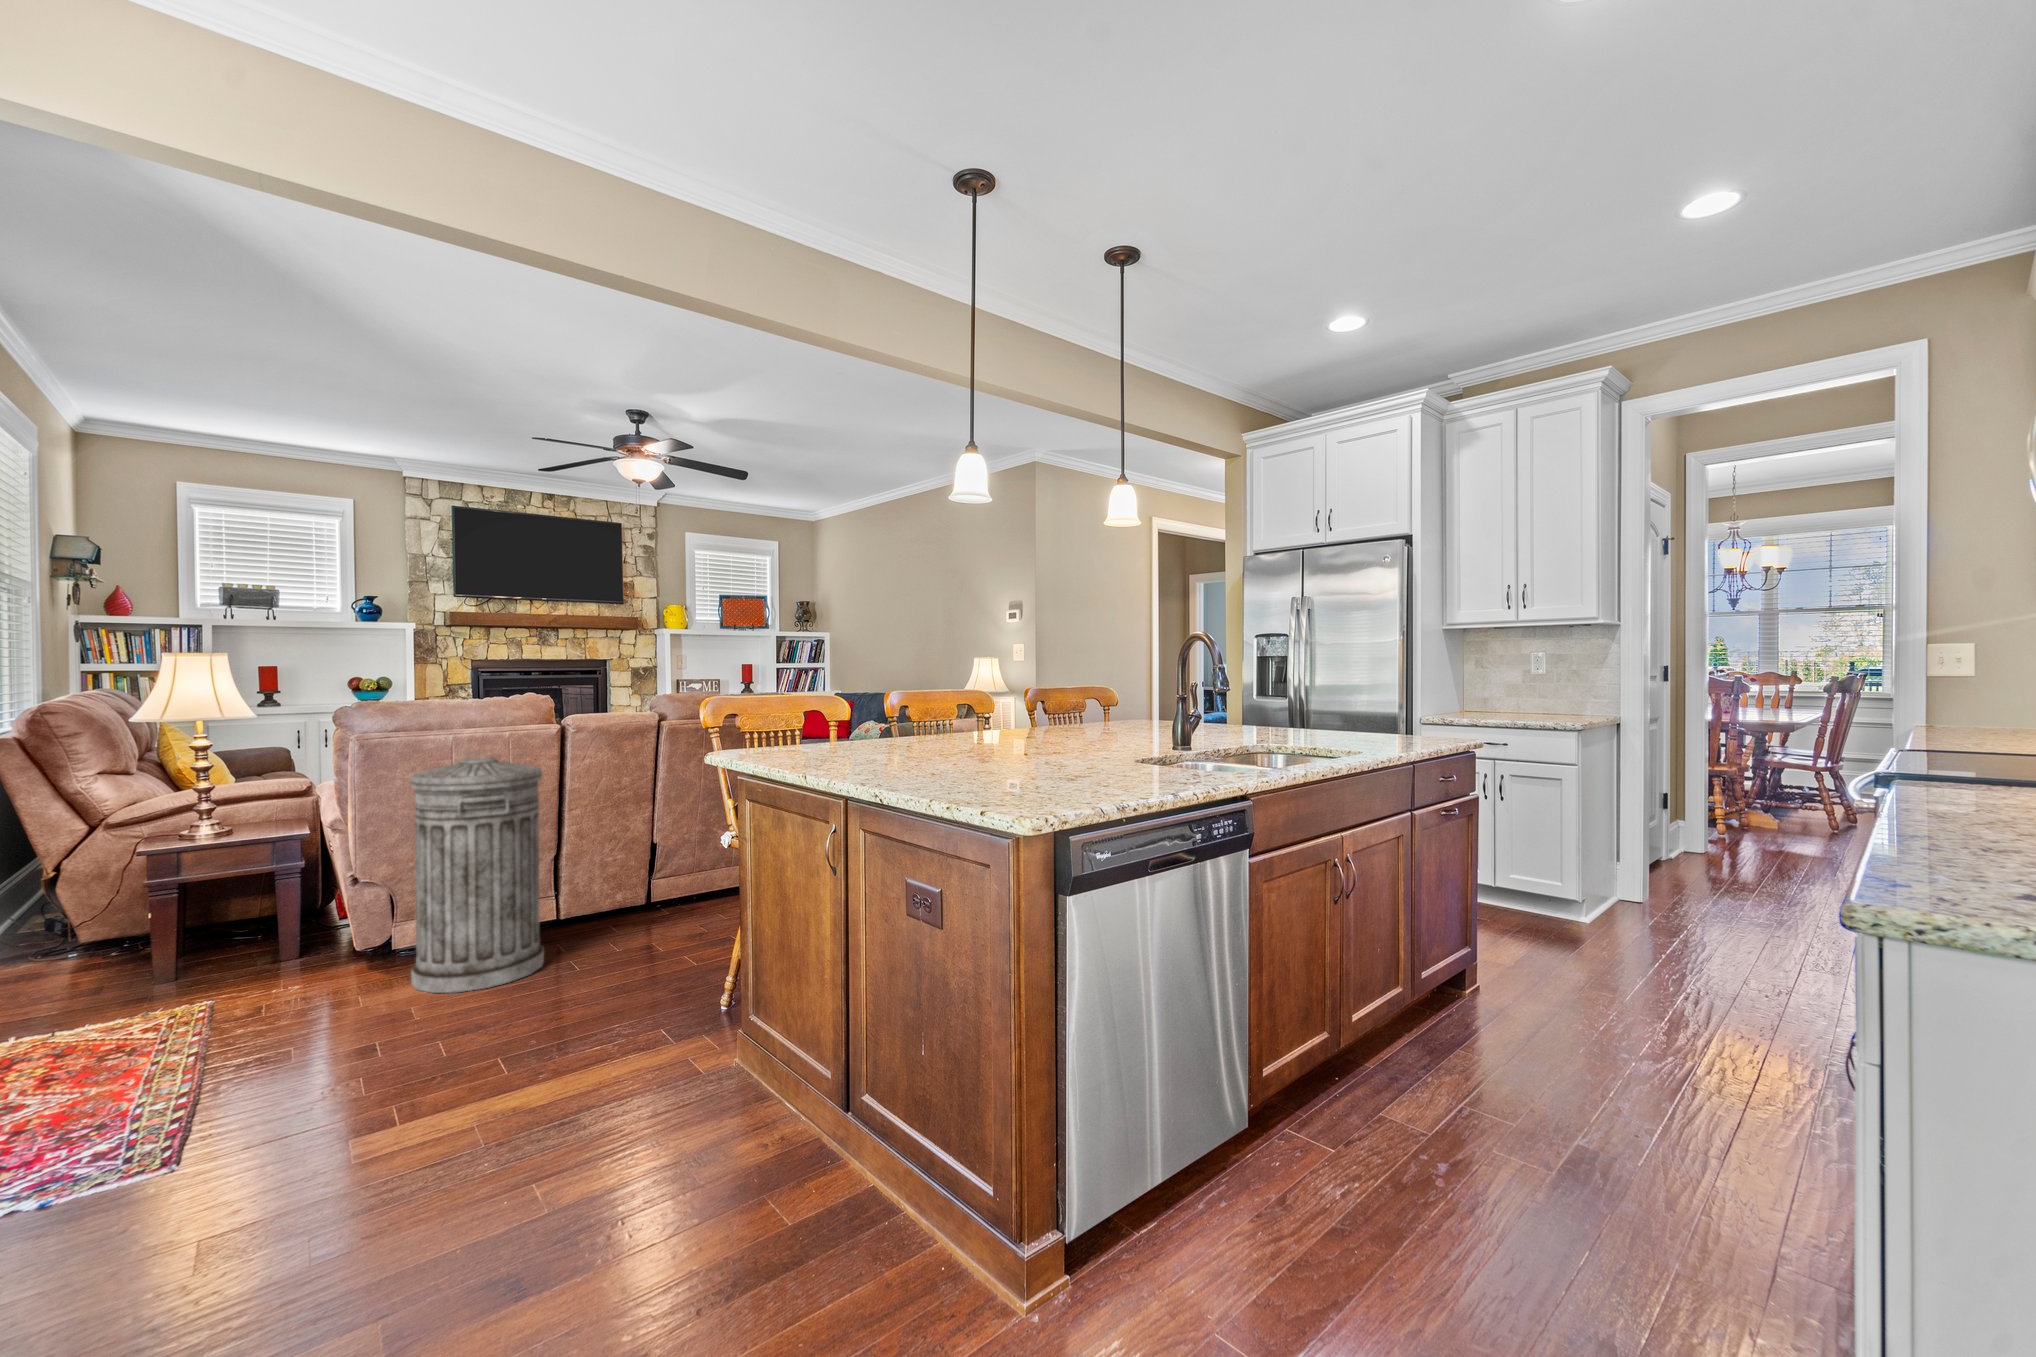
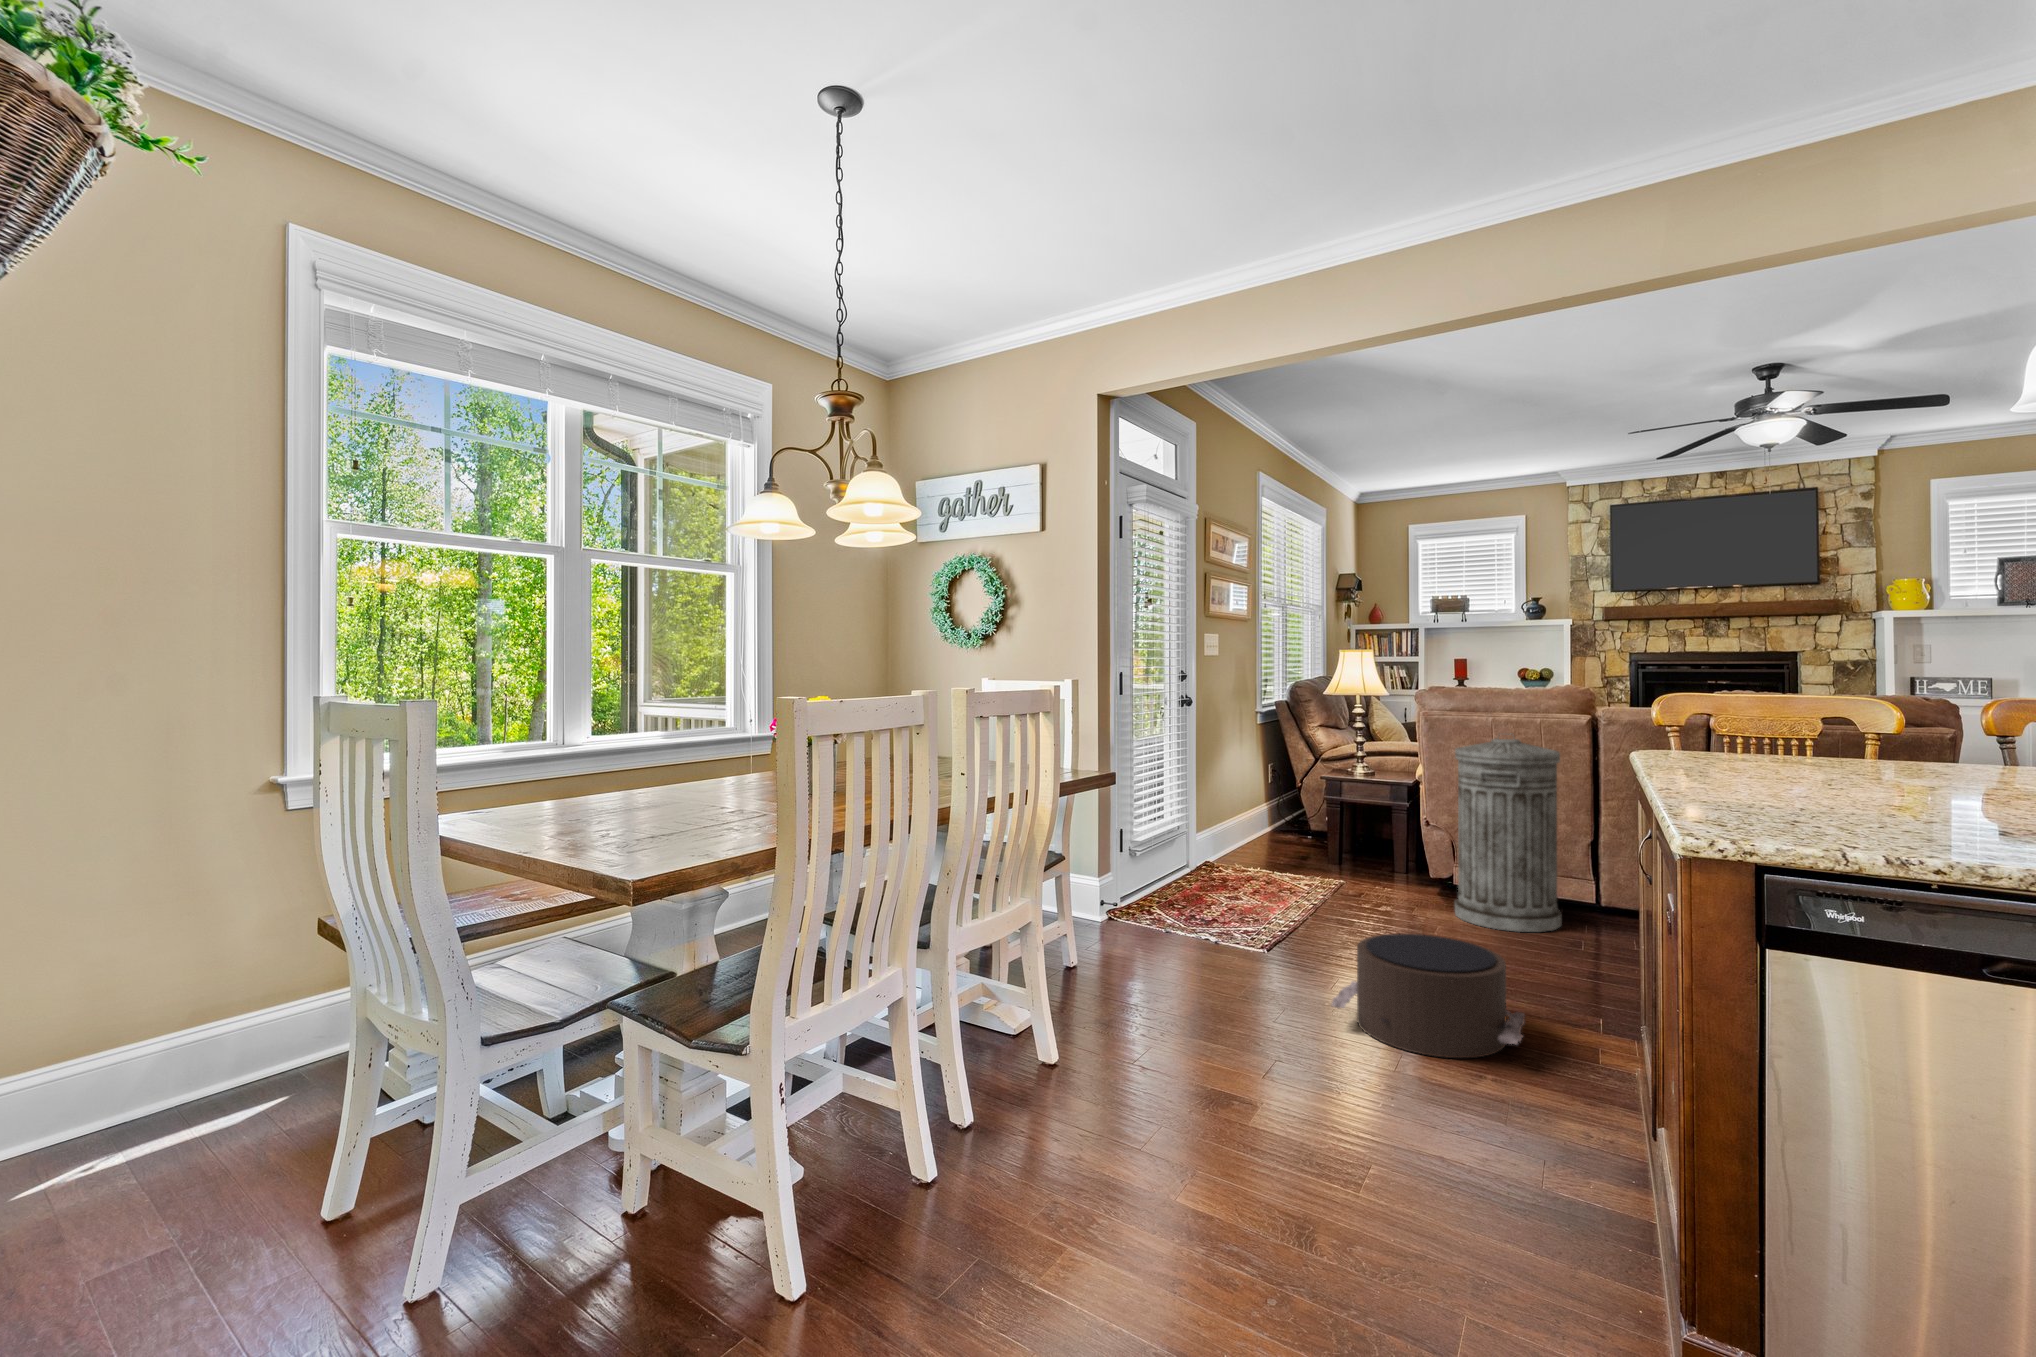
pouf: none [390,1020,669,1218] -> present [1332,934,1525,1058]

